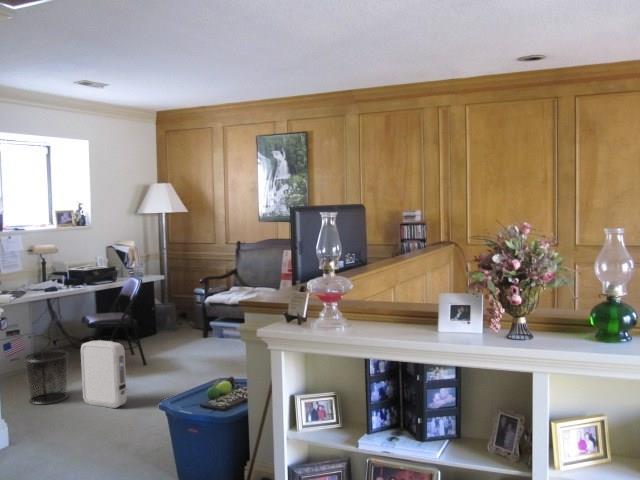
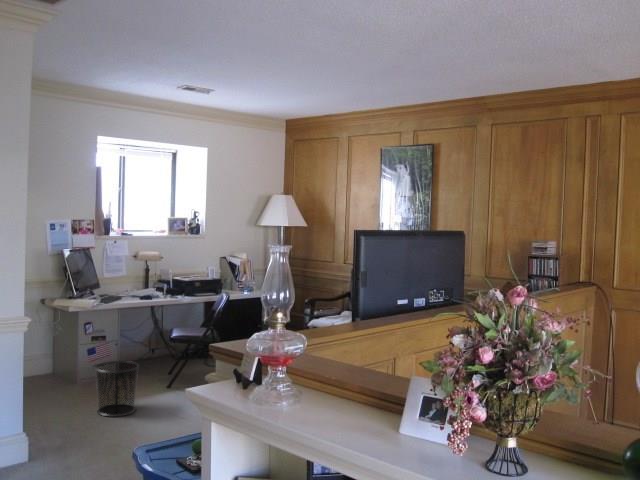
air purifier: present [81,340,127,408] -> none [143,357,183,432]

